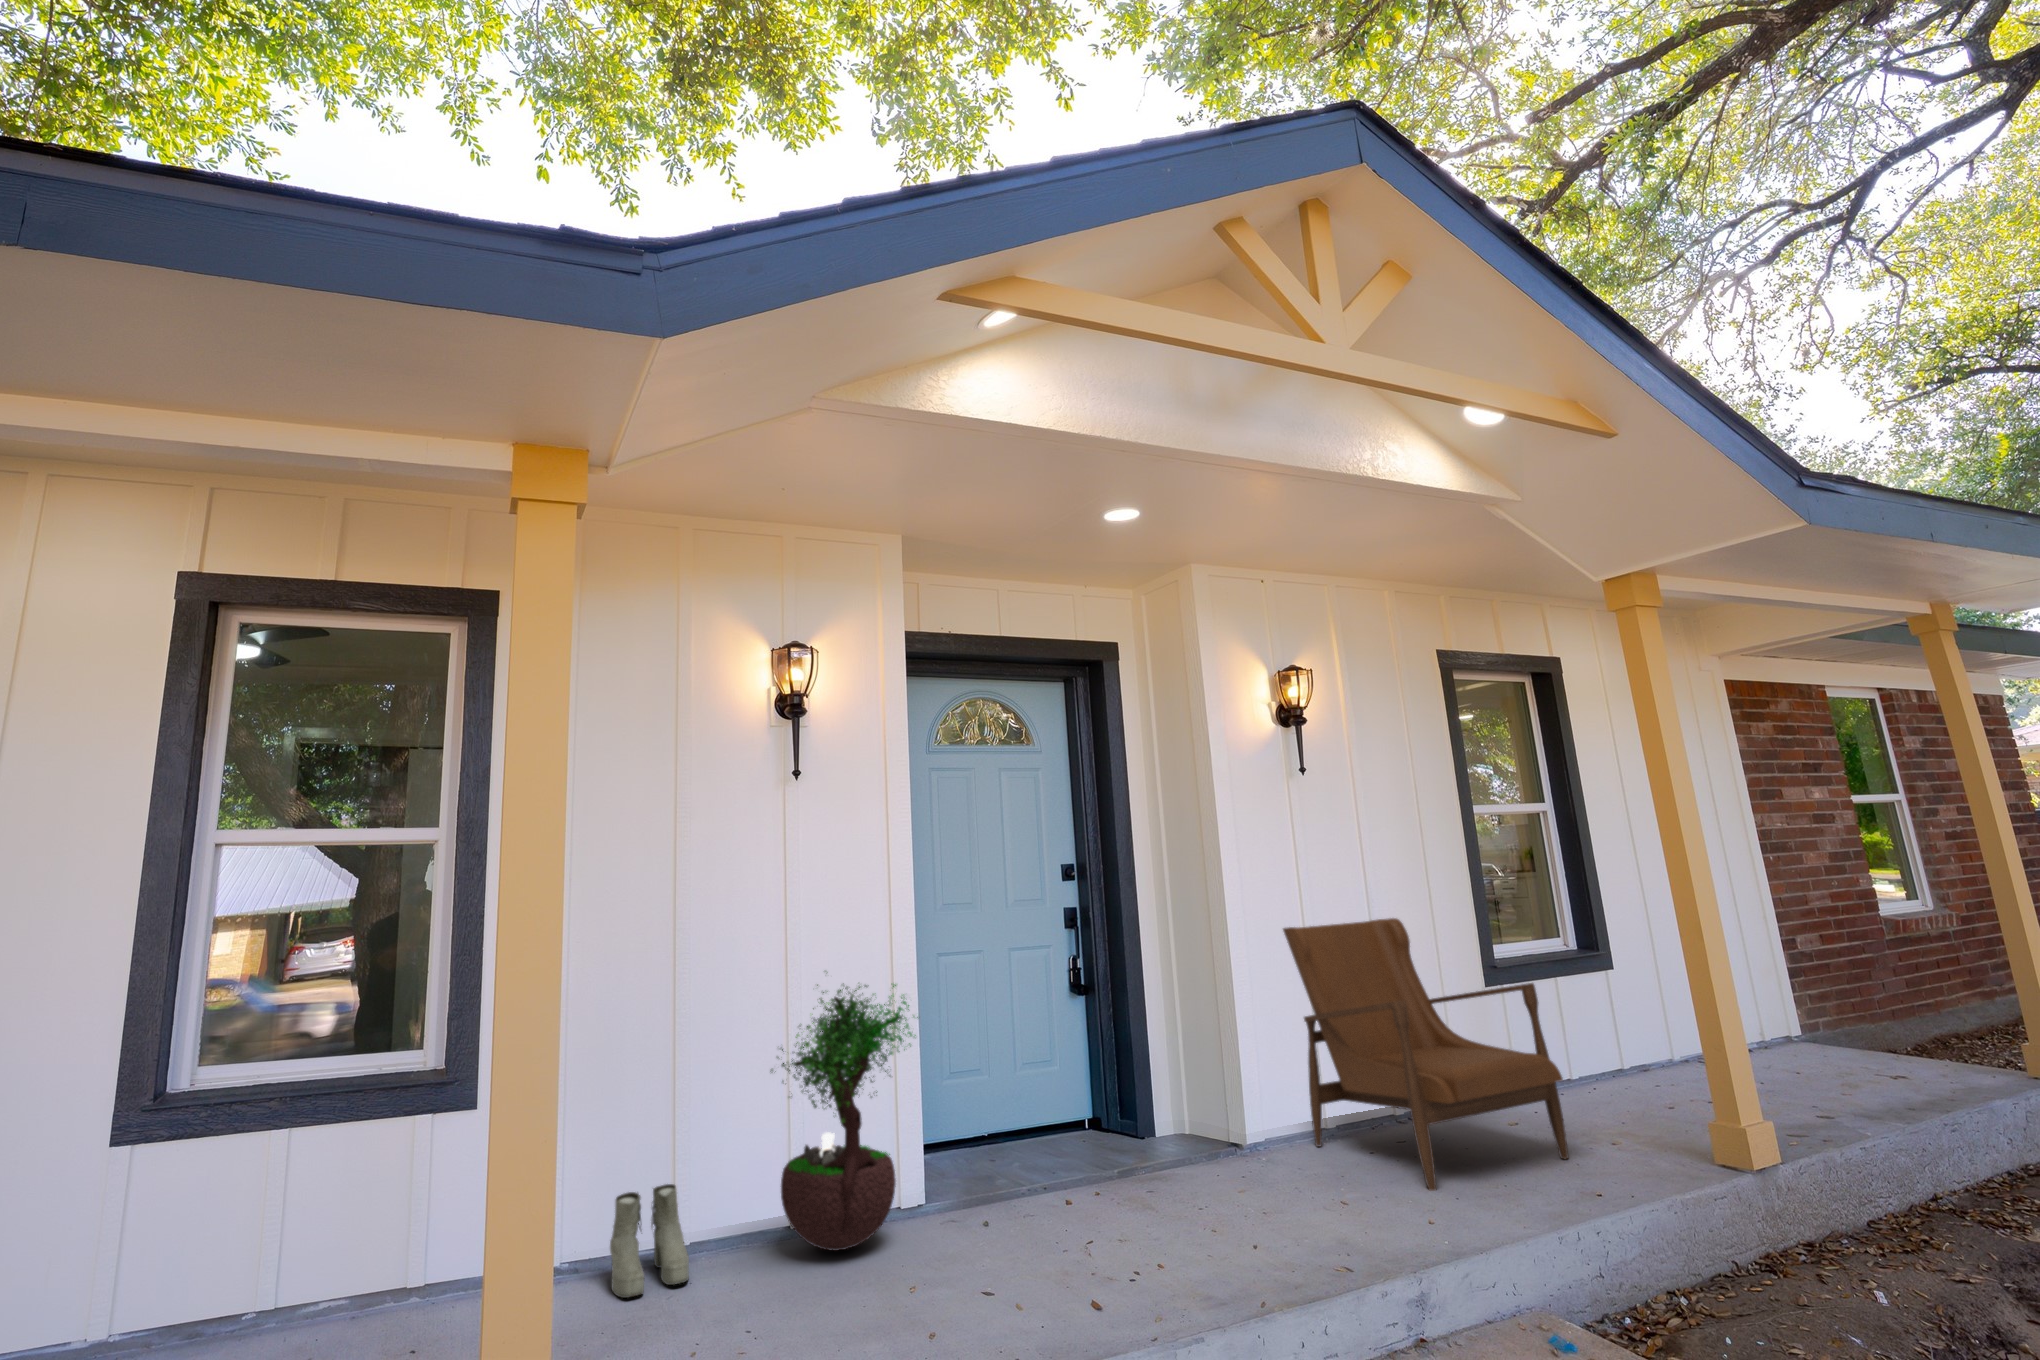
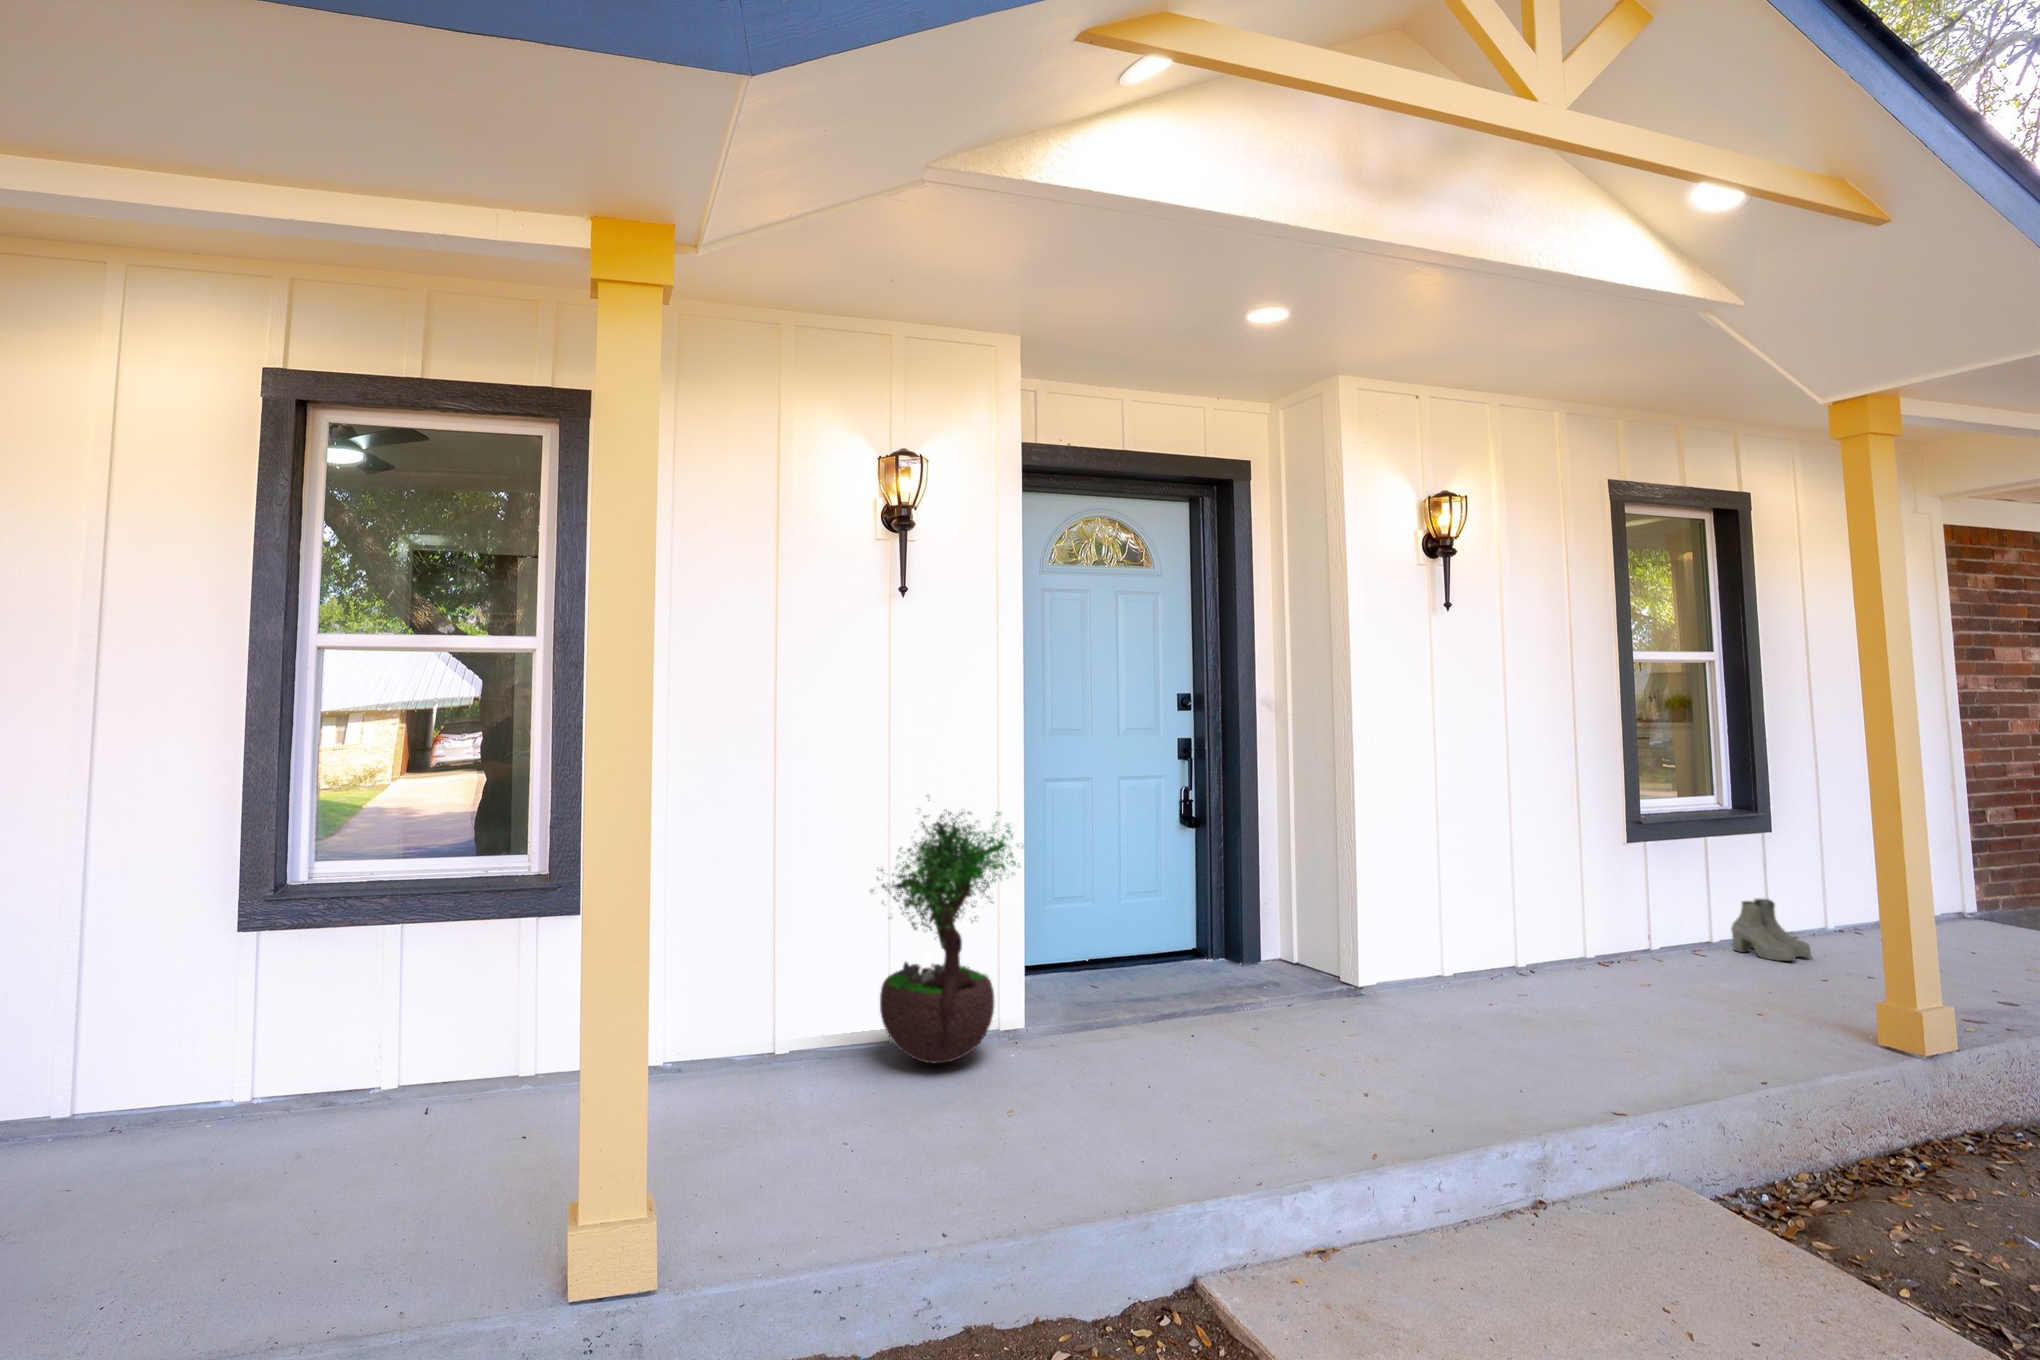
armchair: present [1283,918,1568,1191] -> none [1411,769,1717,1052]
boots: present [610,1184,689,1298] -> present [1731,899,1811,961]

